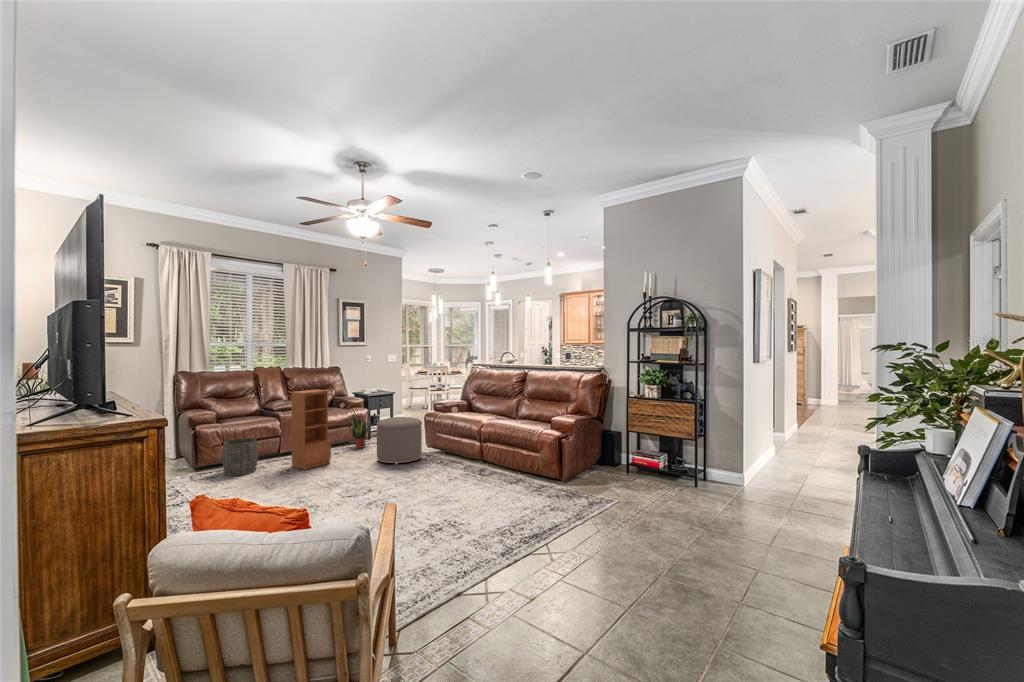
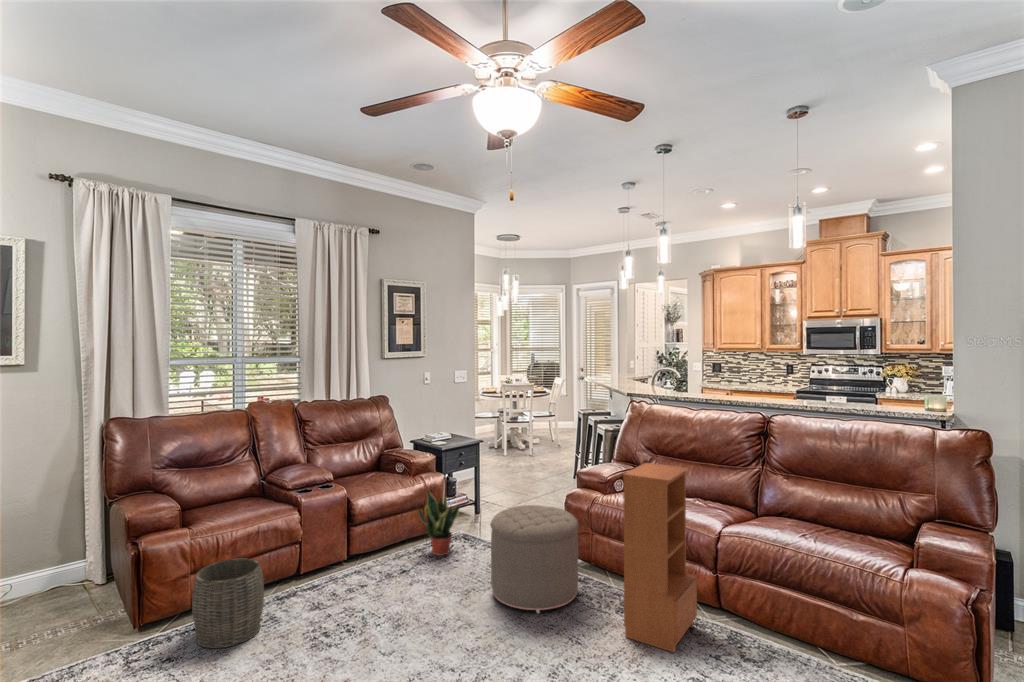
bookcase: present [292,390,331,470] -> present [623,463,697,652]

